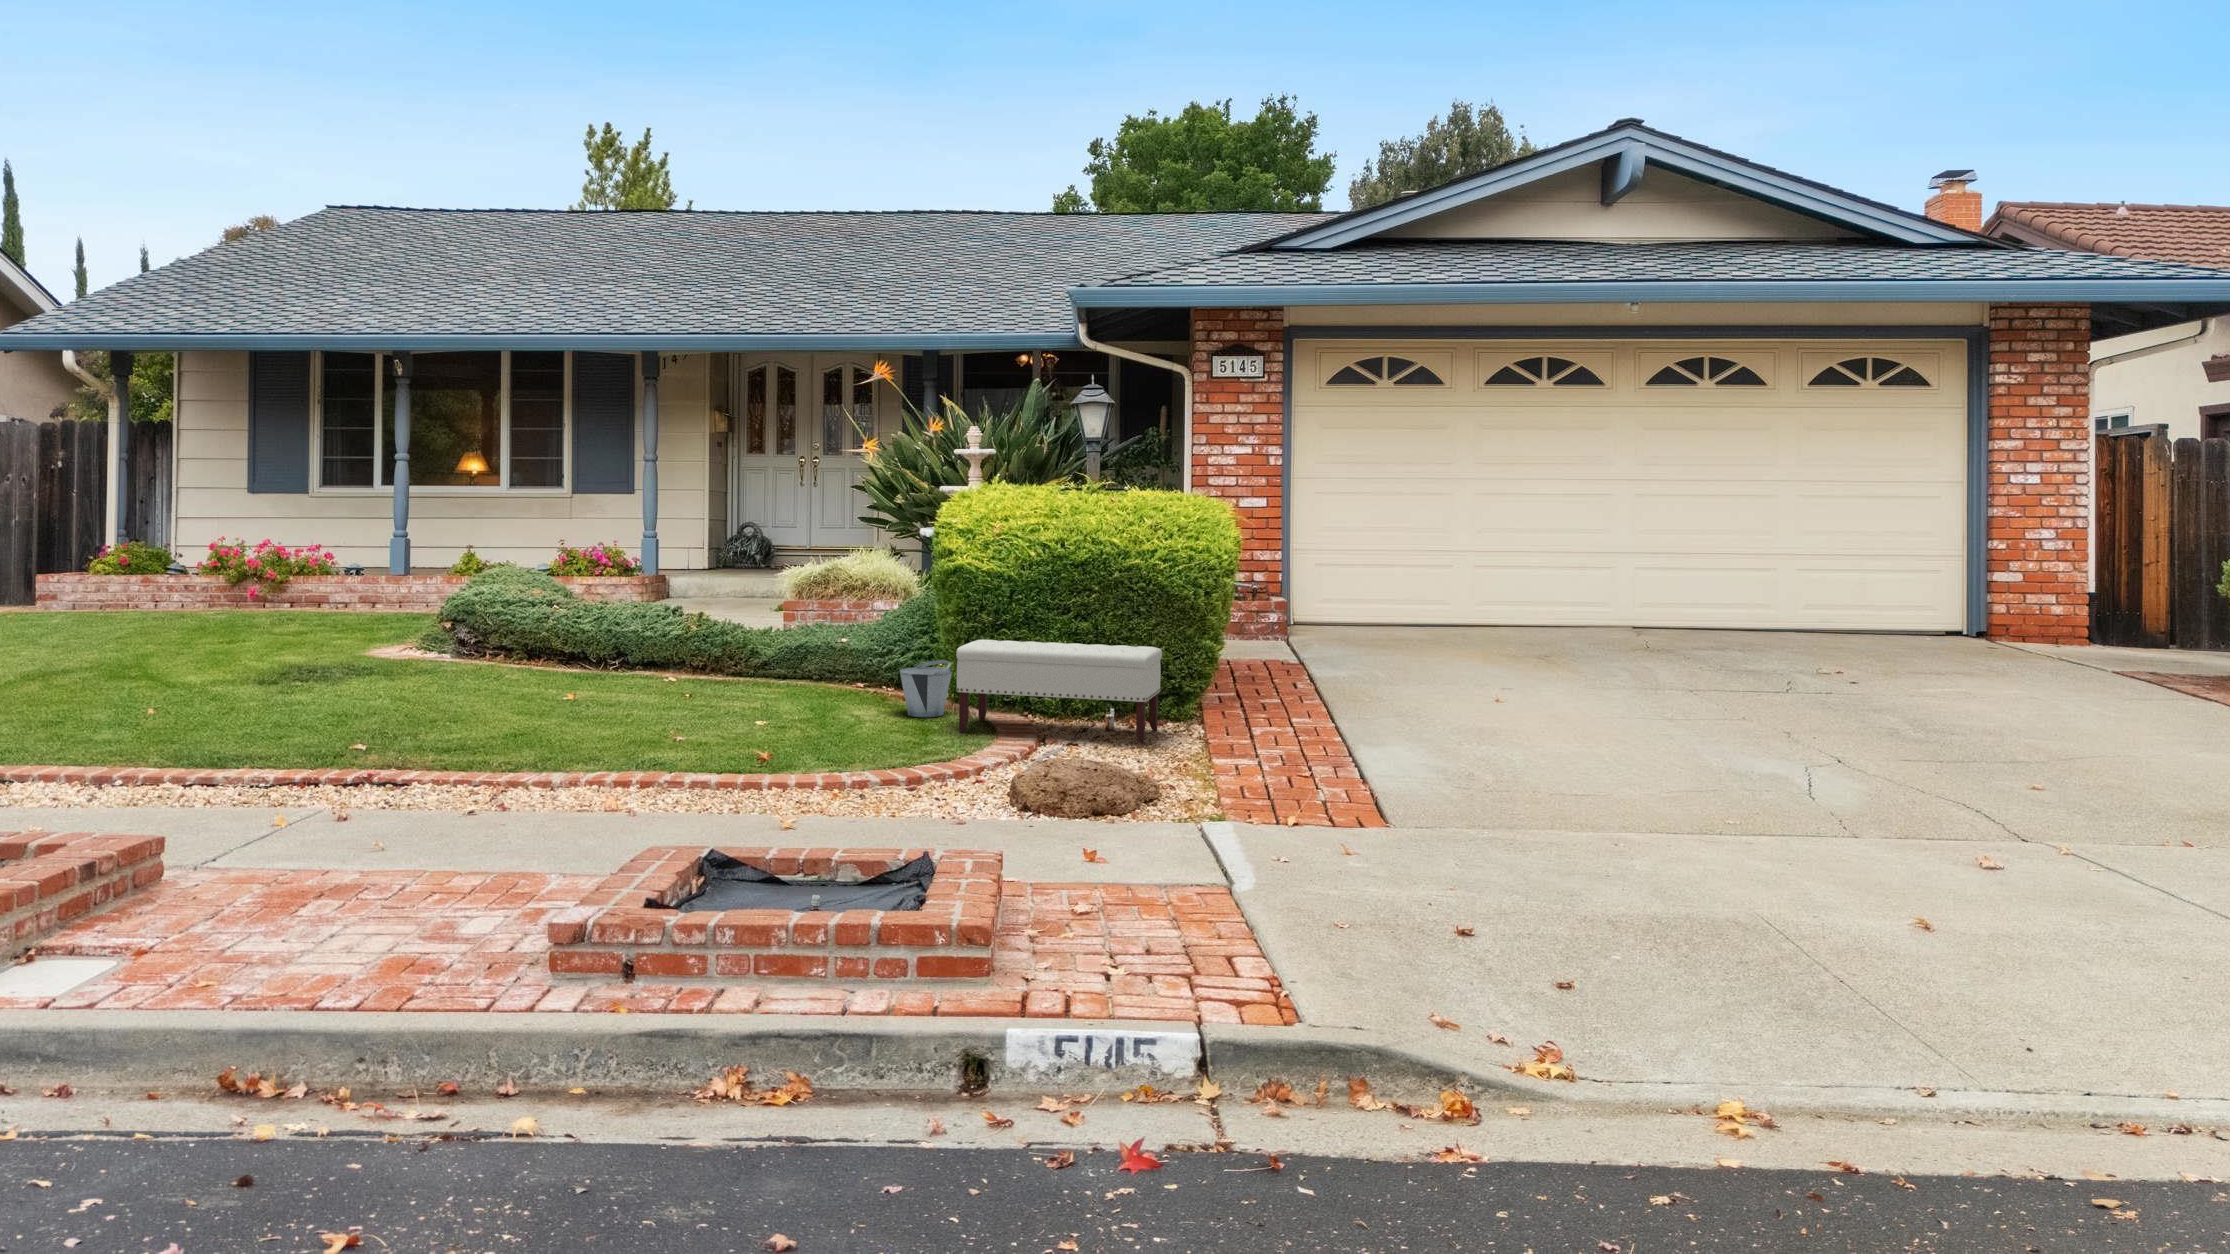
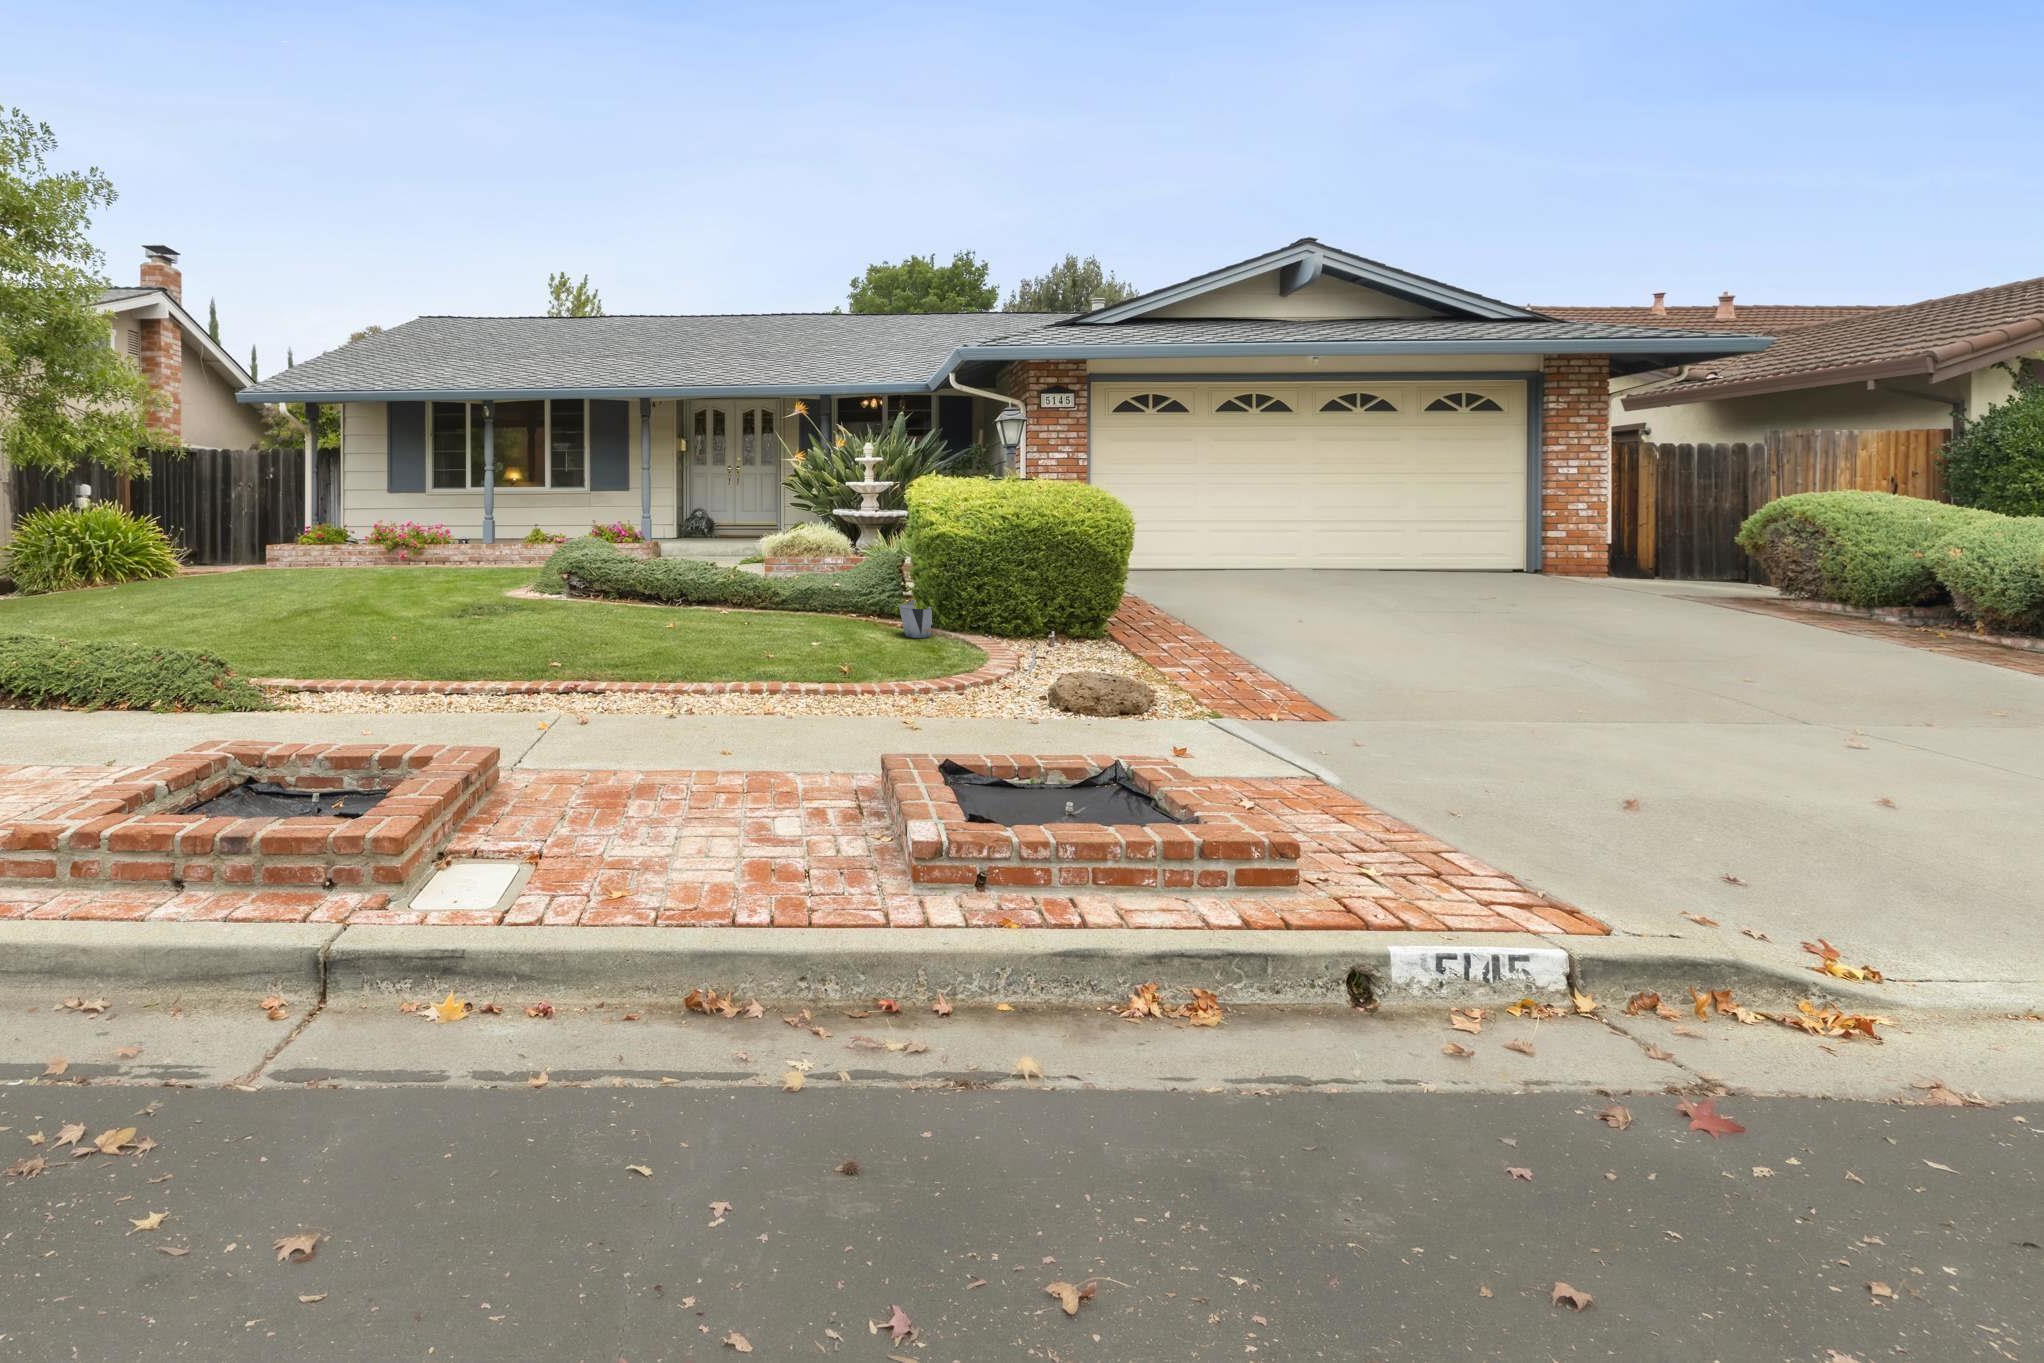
bench: present [956,640,1162,743] -> none [954,585,1098,656]

